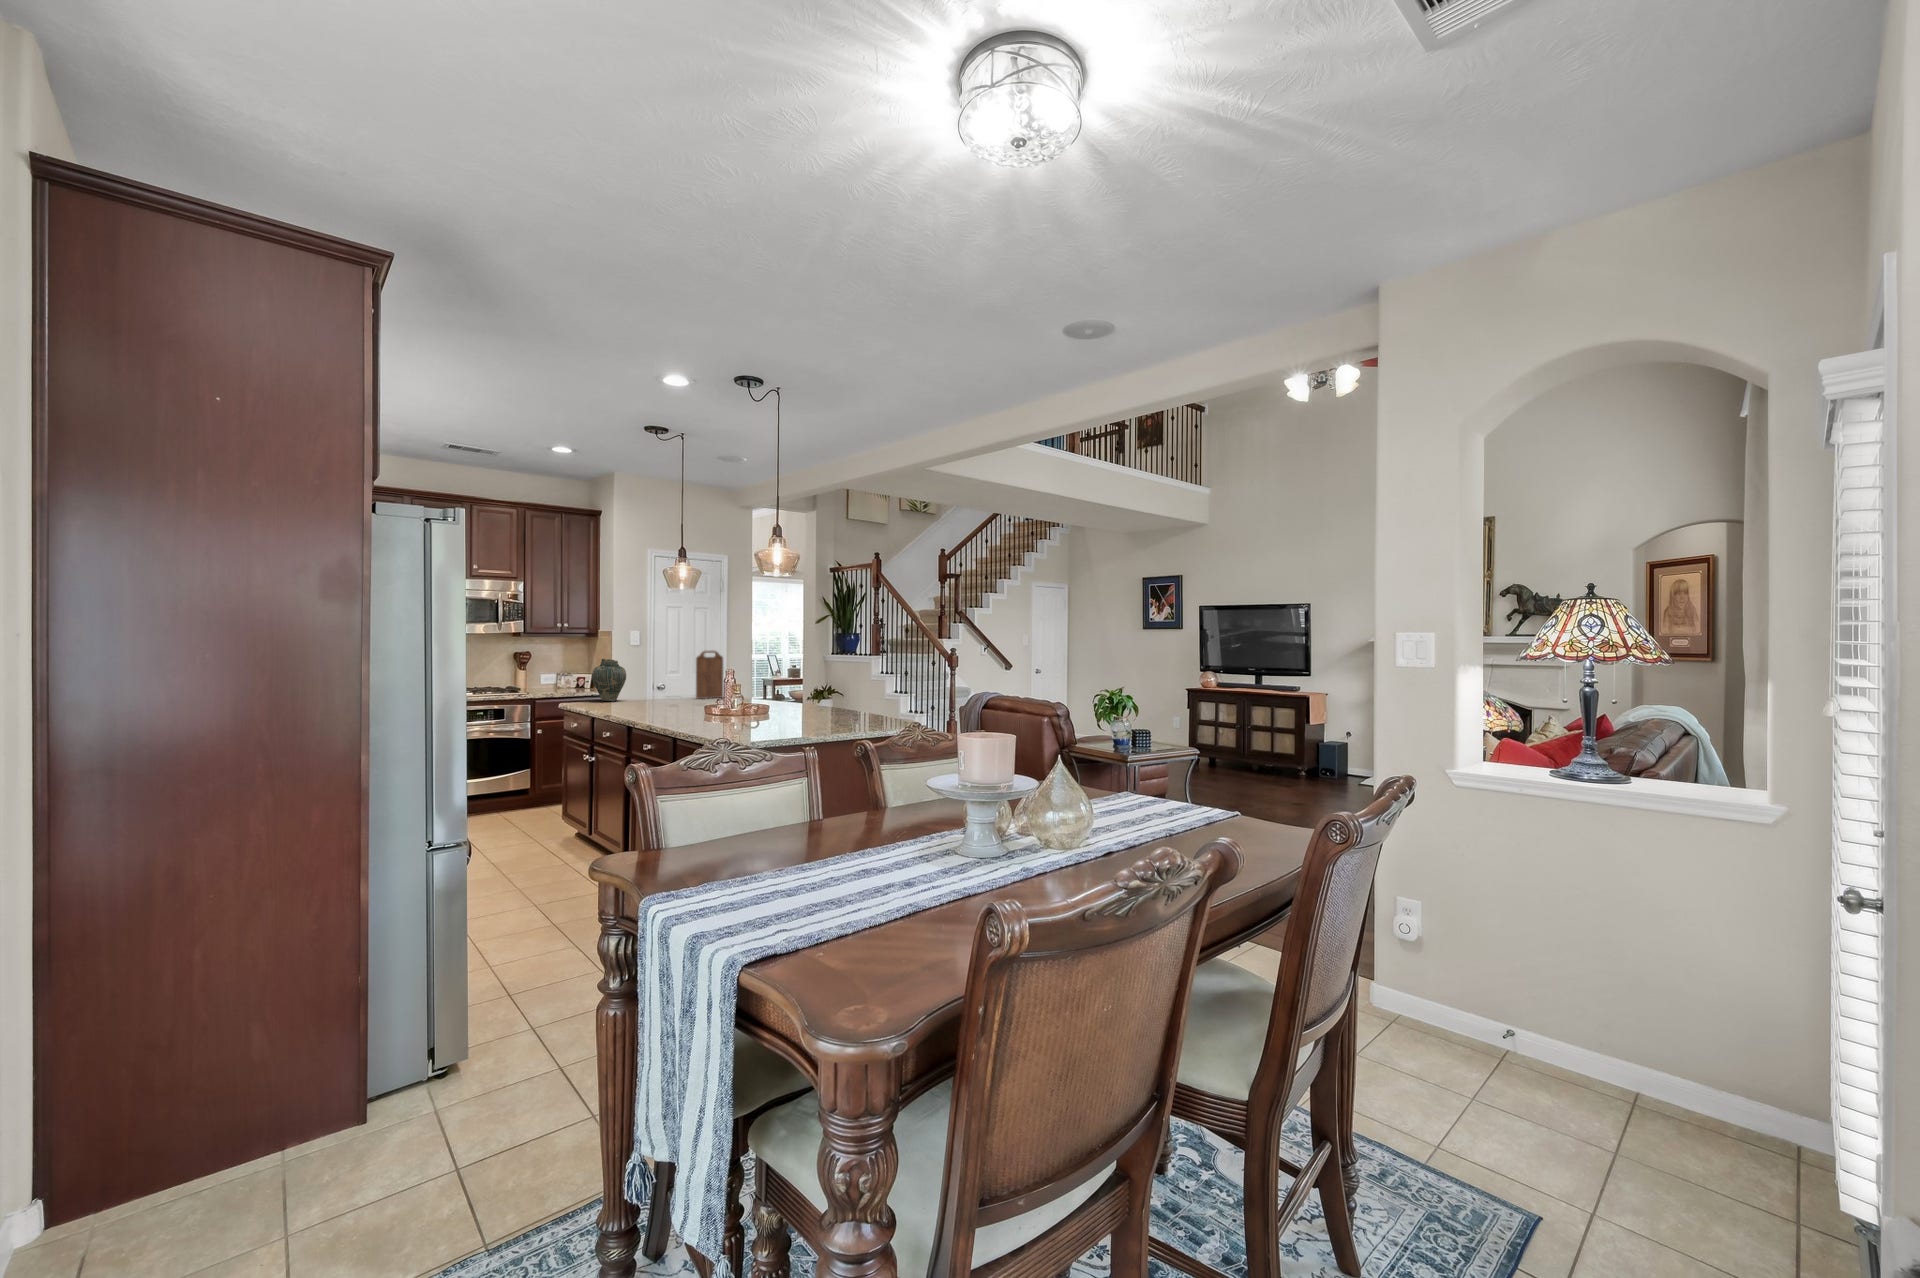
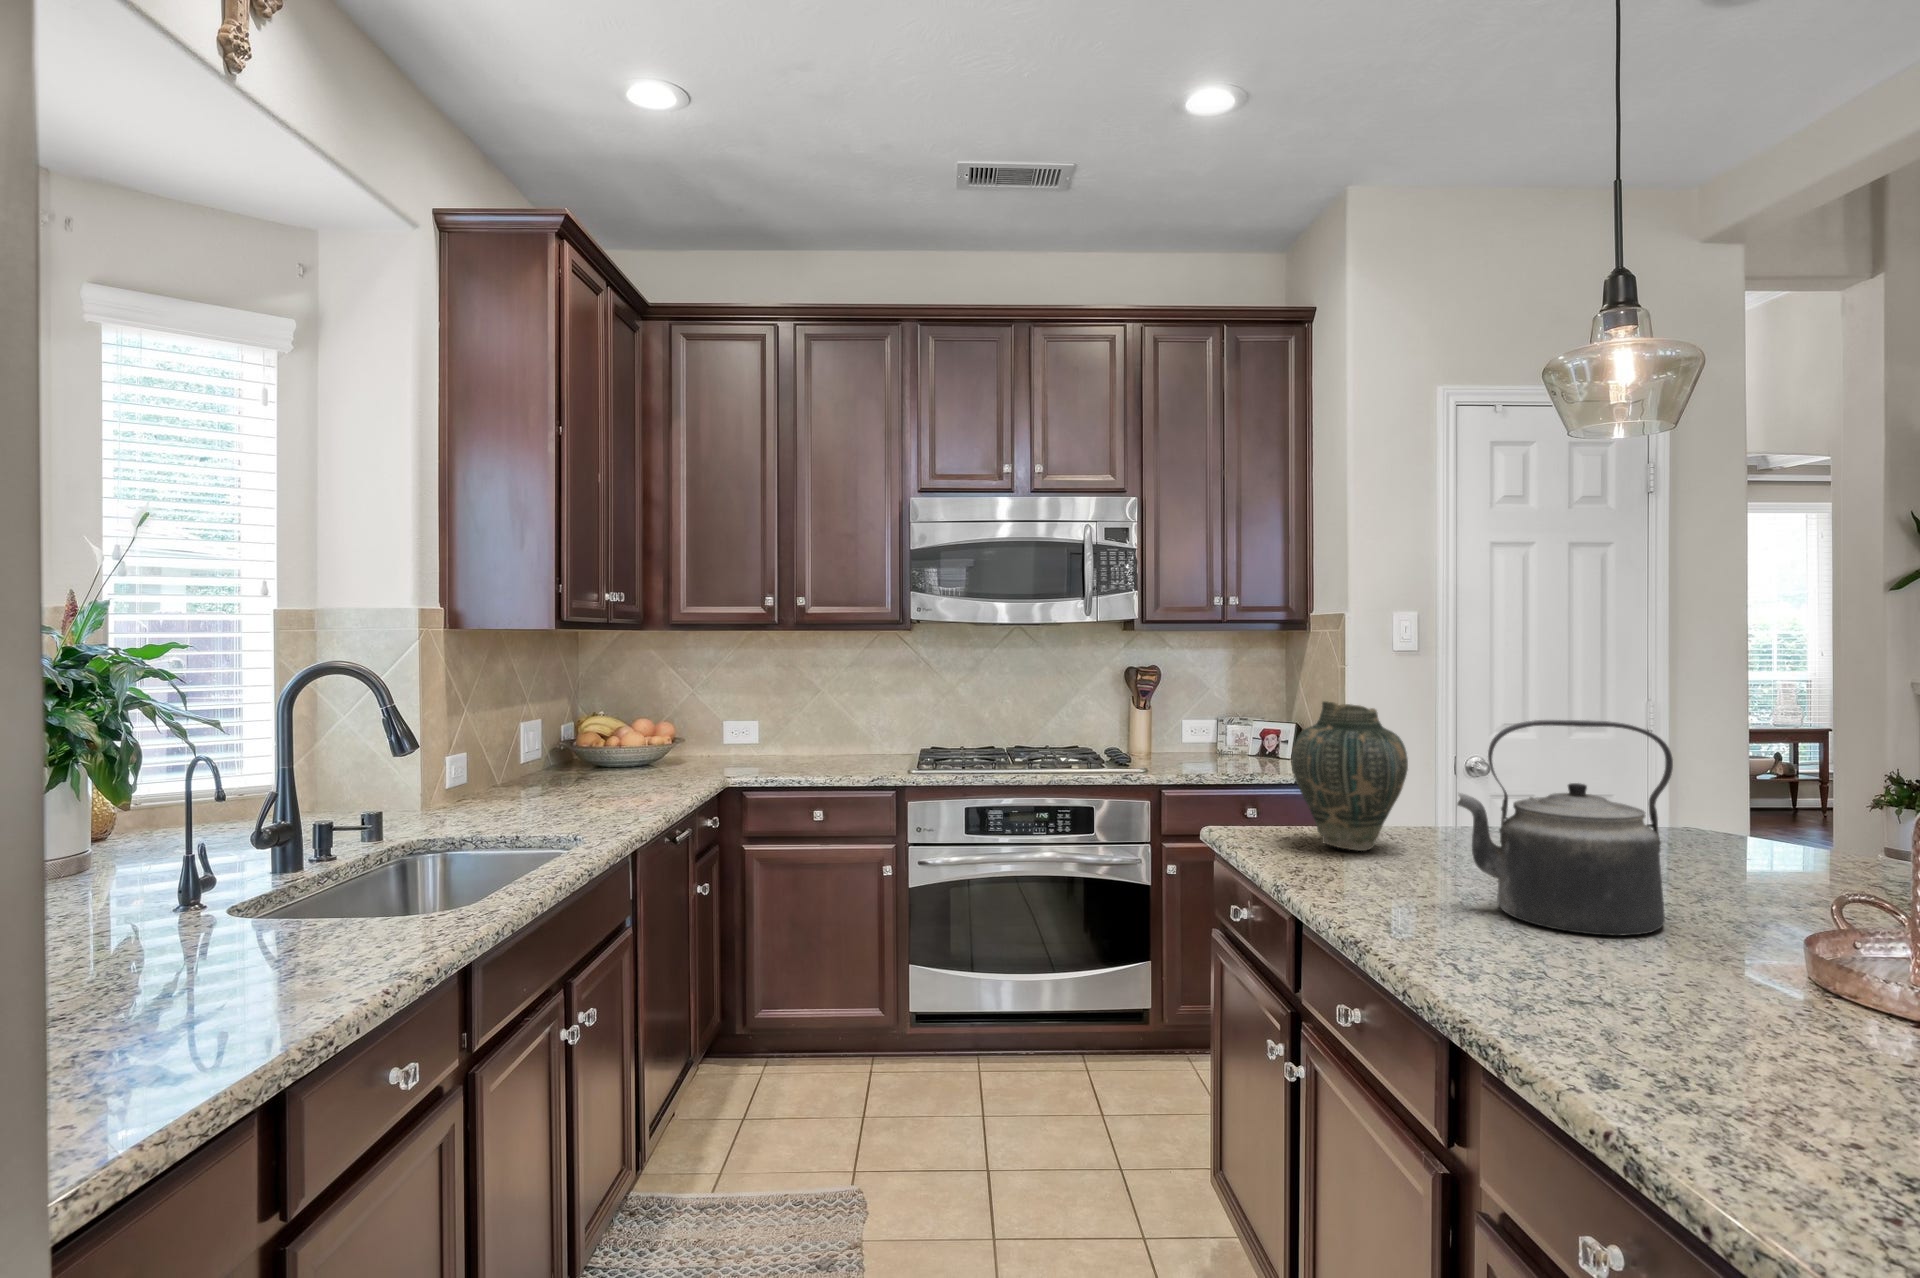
cutting board: present [696,651,723,699] -> none [1696,678,1823,878]
kettle: none [634,660,680,706] -> present [1457,720,1673,936]

